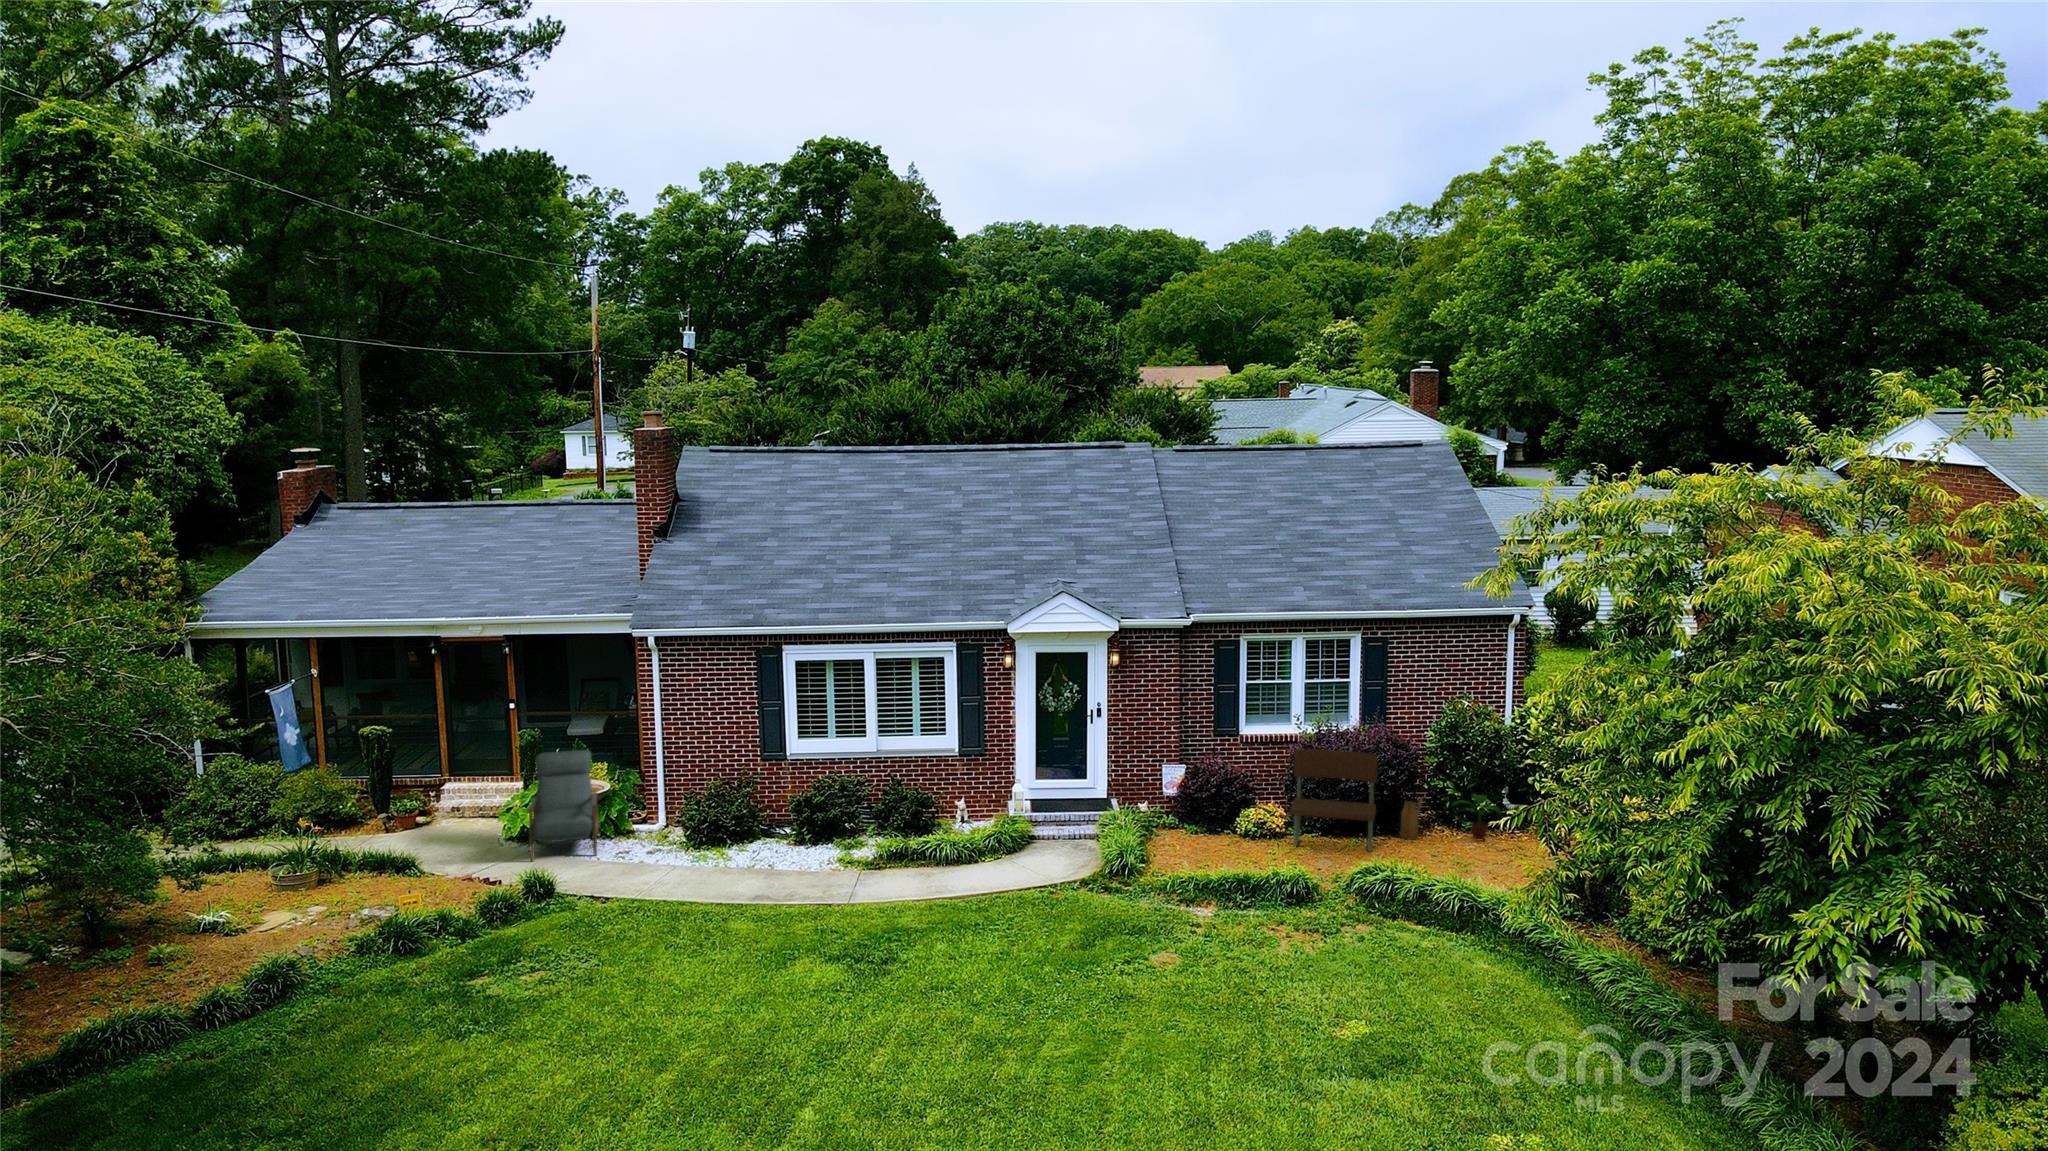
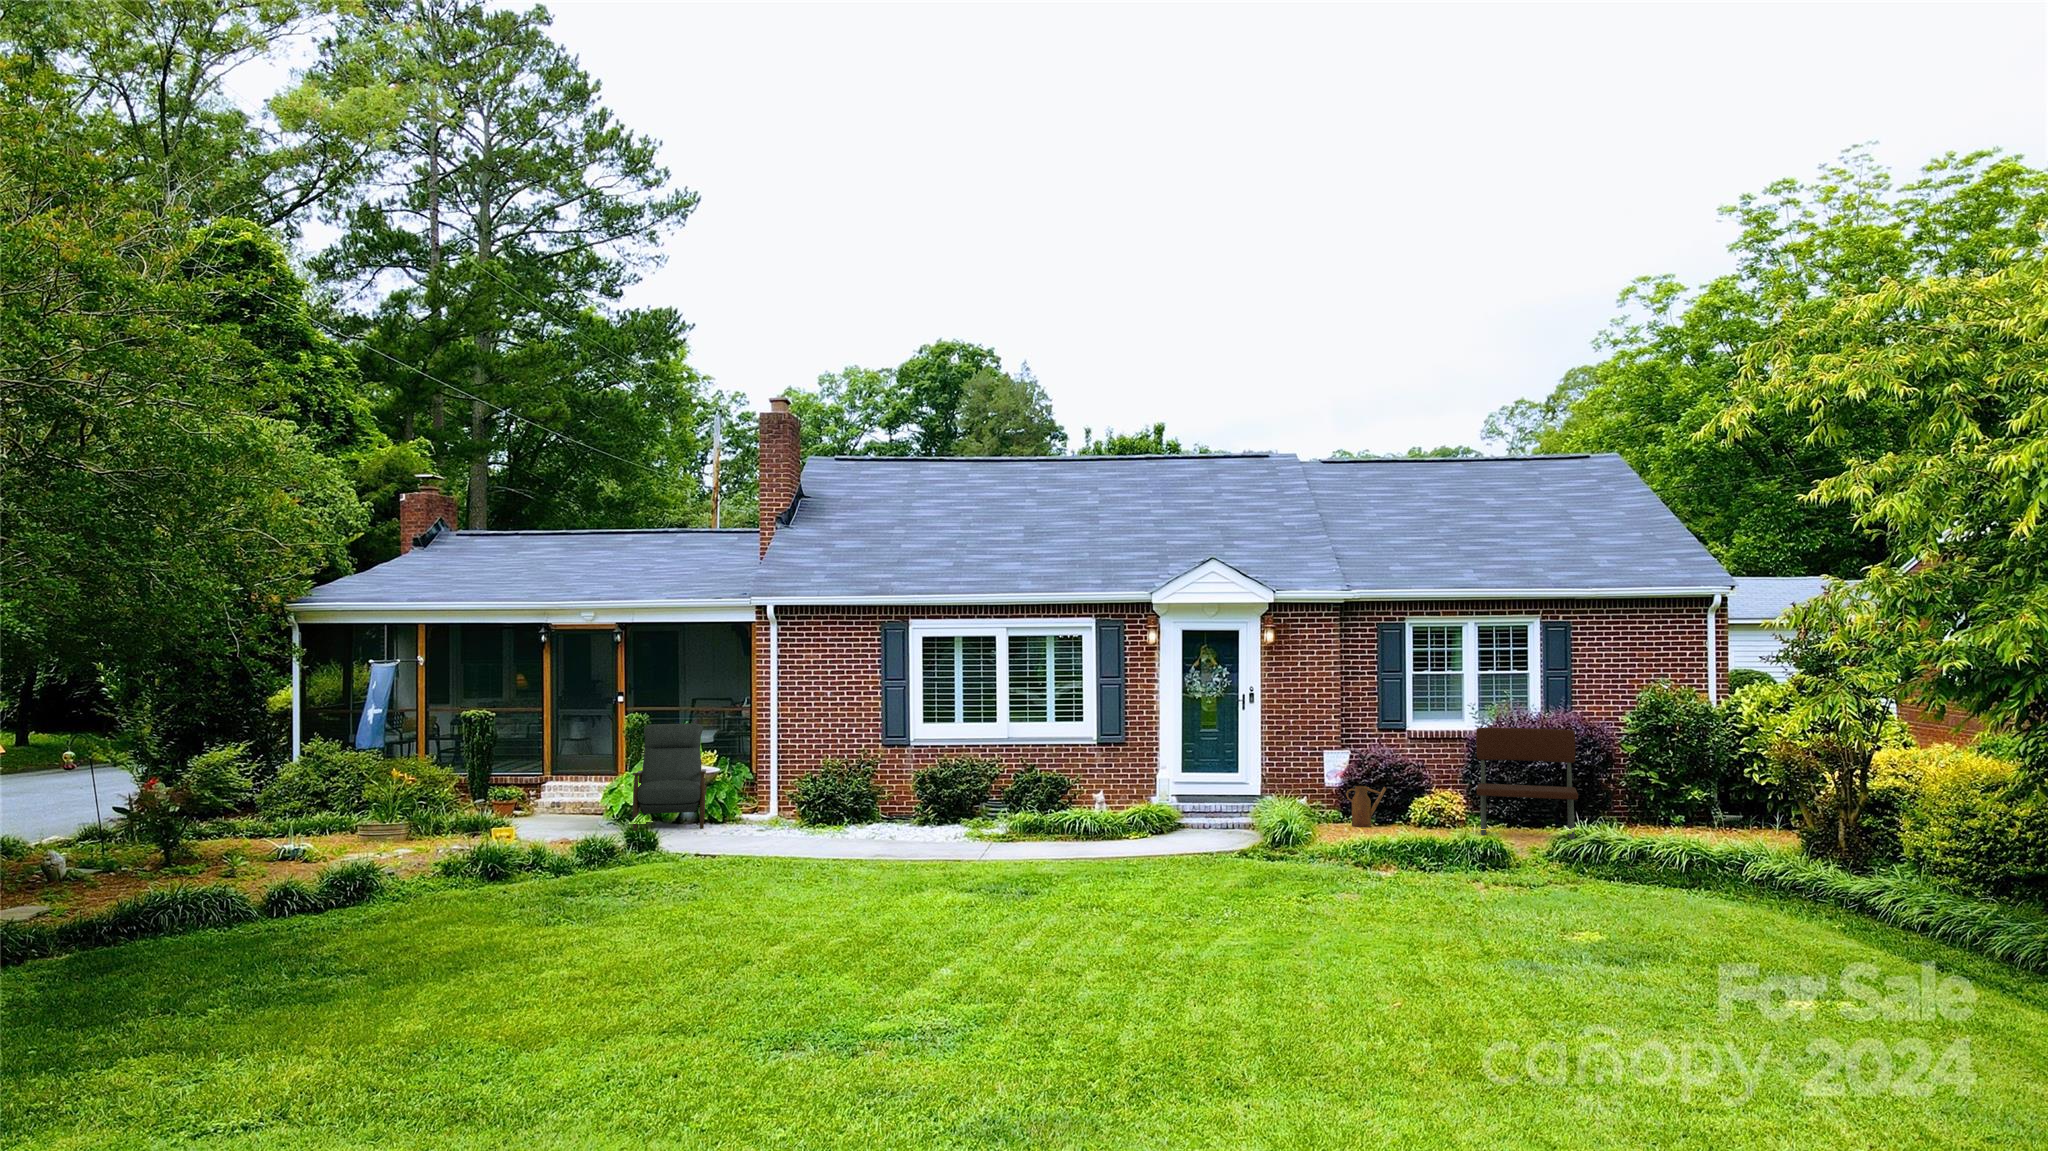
potted plant: present [1453,795,1500,840] -> none [1661,786,1724,837]
watering can: present [1400,799,1422,840] -> present [1346,786,1387,827]

